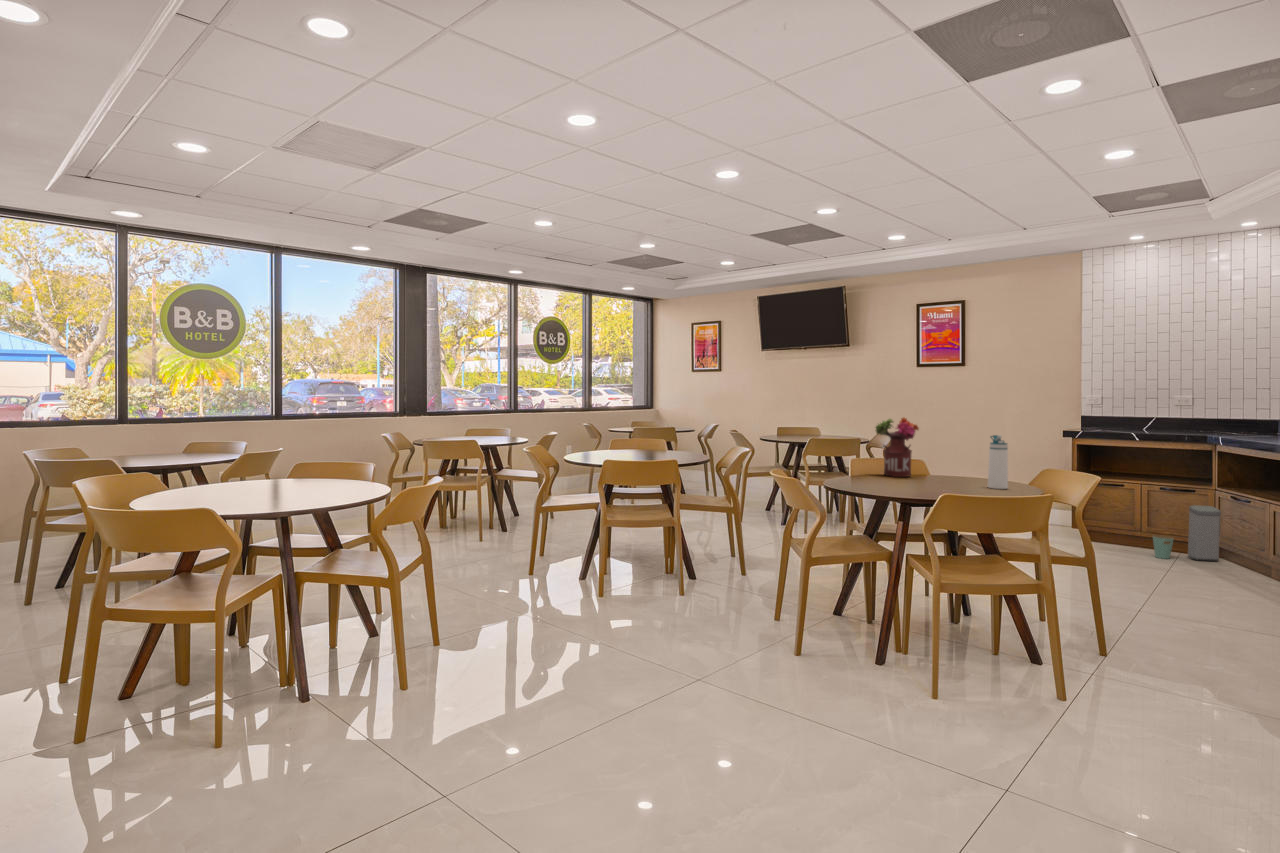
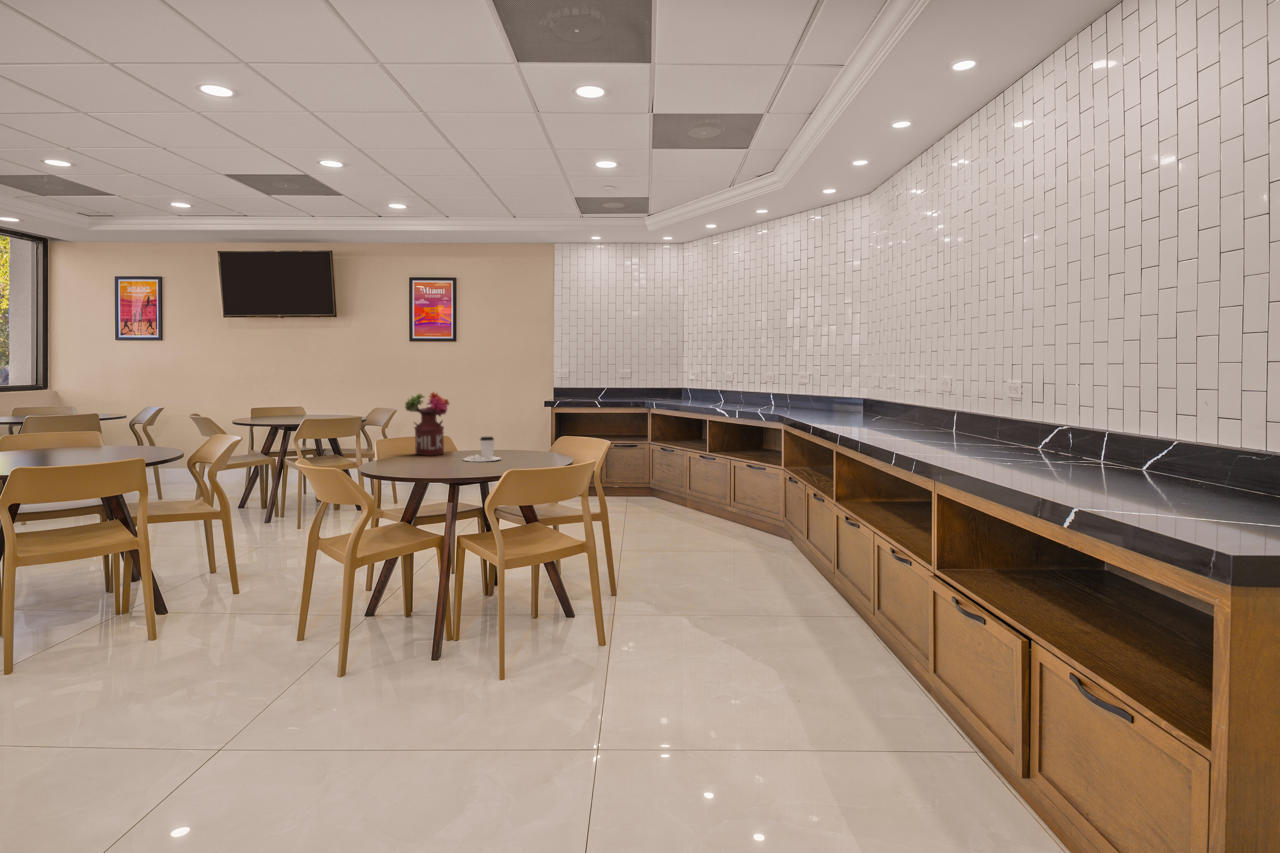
water bottle: present [988,435,1008,489] -> none [521,407,539,459]
coffee cup: none [923,462,964,487] -> present [463,437,501,462]
trash can: present [1153,505,1221,561] -> none [614,457,655,503]

